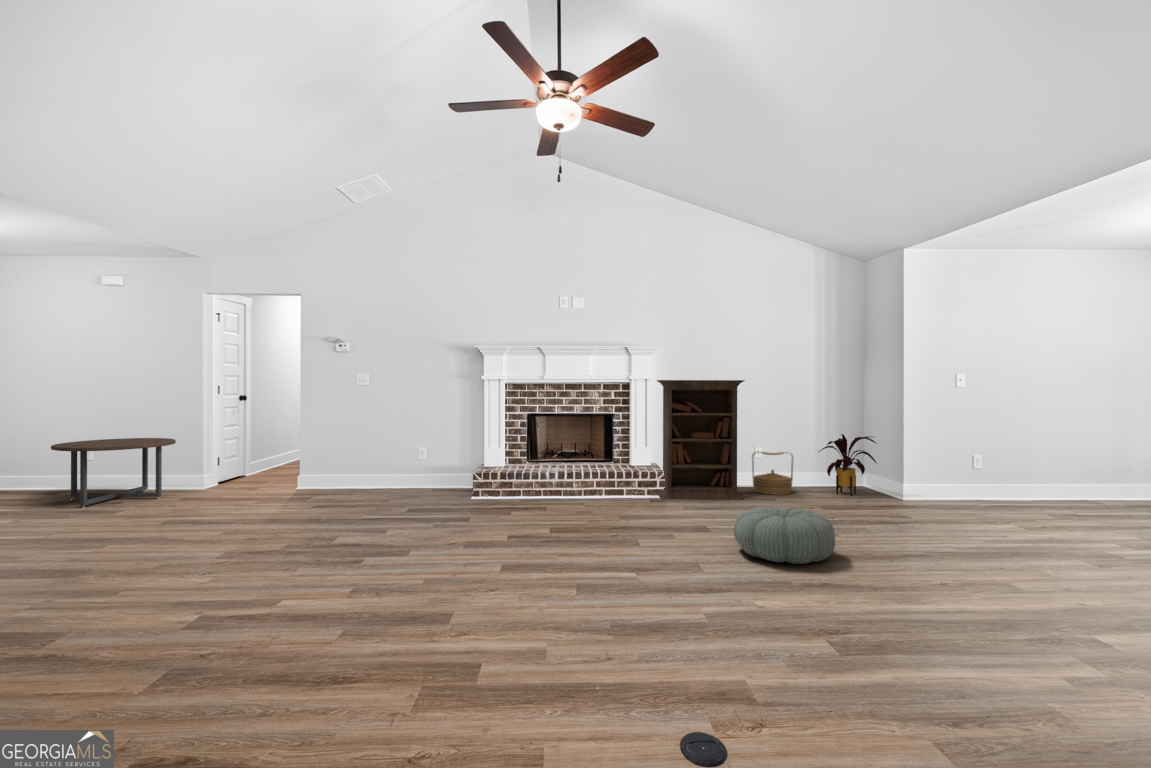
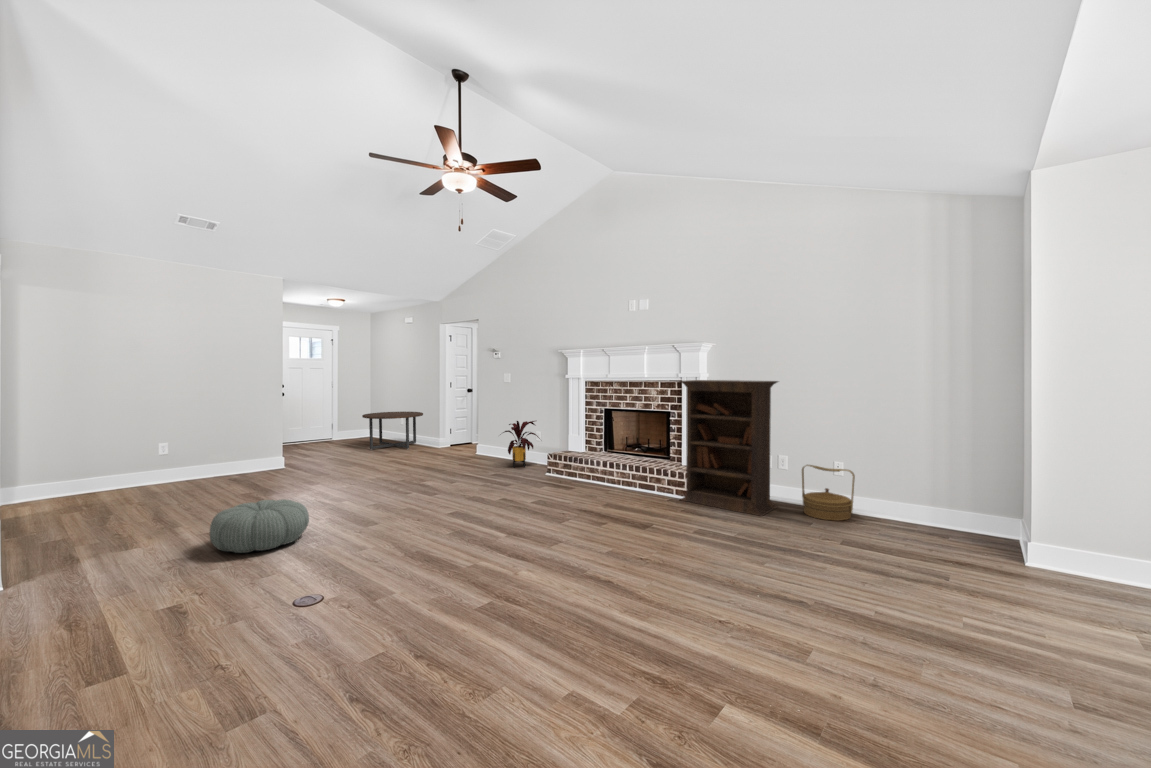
house plant: present [819,434,876,496] -> present [503,421,540,468]
pouf: present [734,507,835,564] -> present [210,499,309,553]

